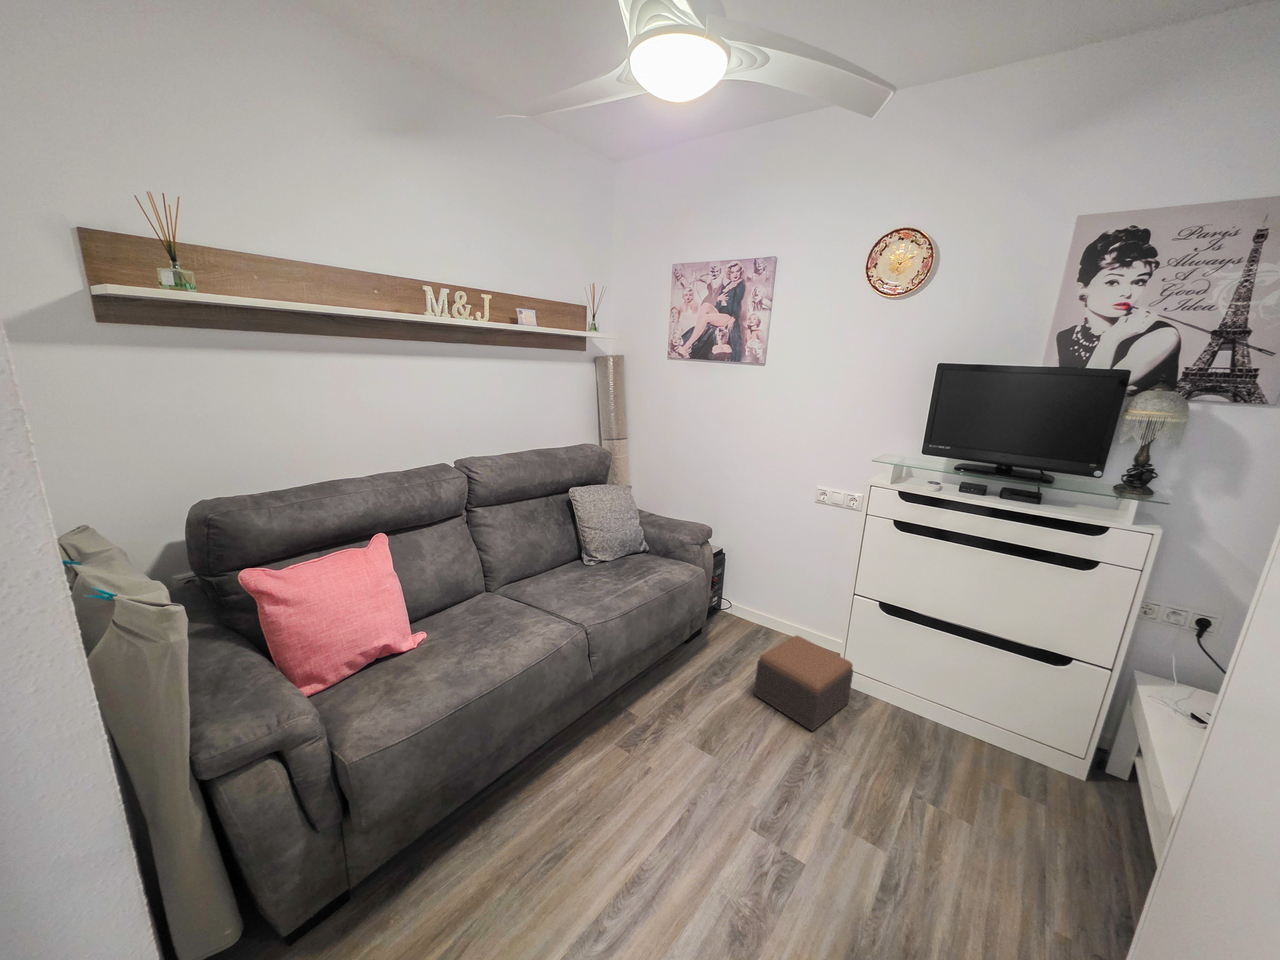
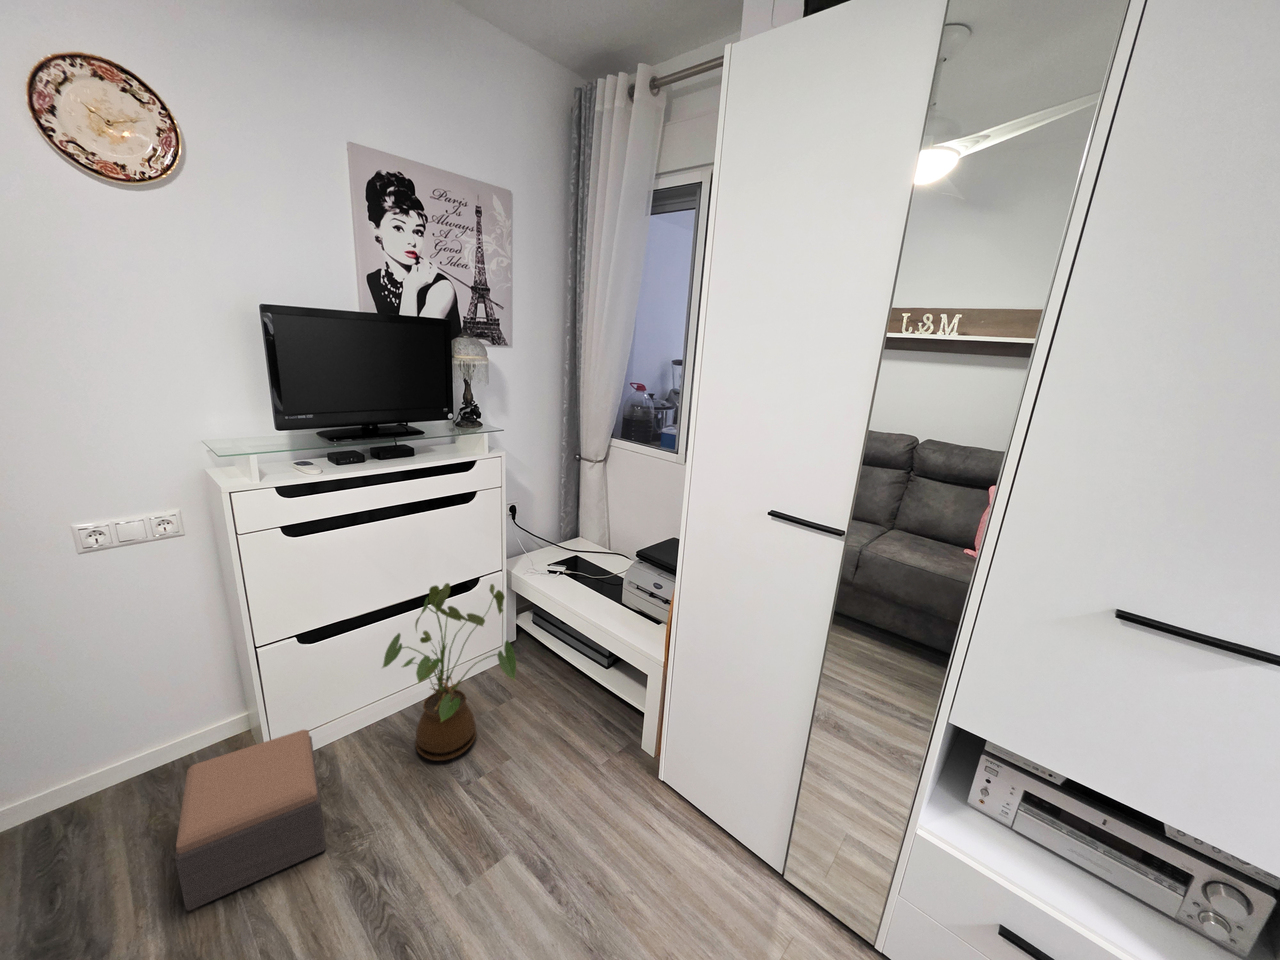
house plant: none [900,626,1052,784] -> present [383,583,516,761]

